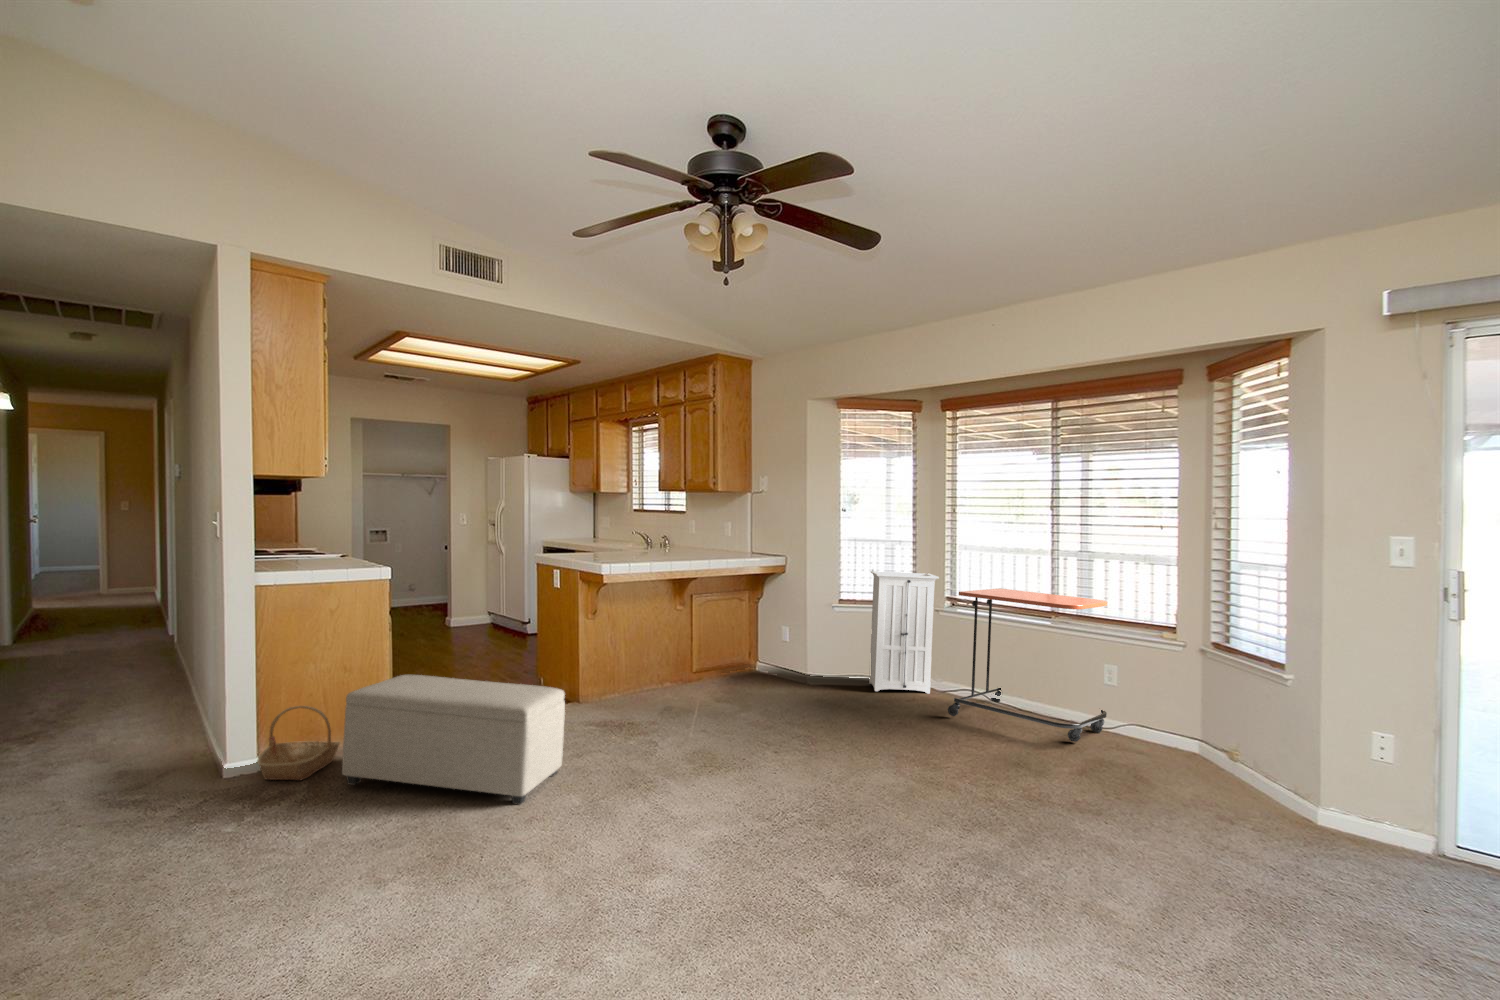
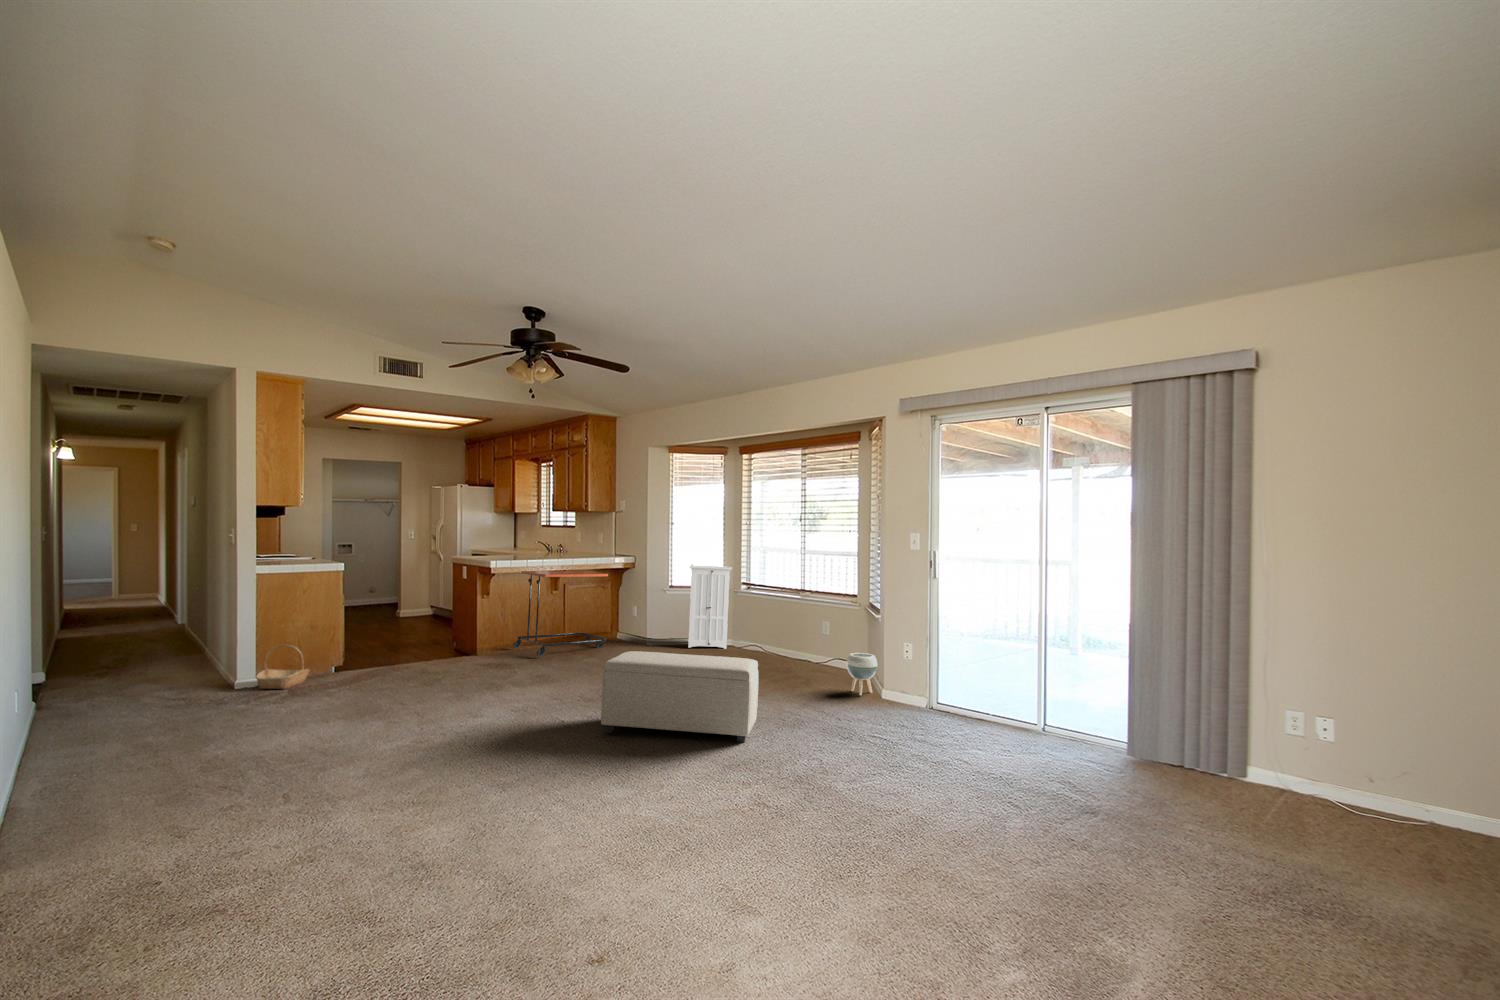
side table: present [948,588,1108,742] -> present [513,571,608,657]
ottoman: present [342,675,565,805] -> present [601,651,758,743]
planter: none [1225,735,1286,813] -> present [847,653,877,696]

